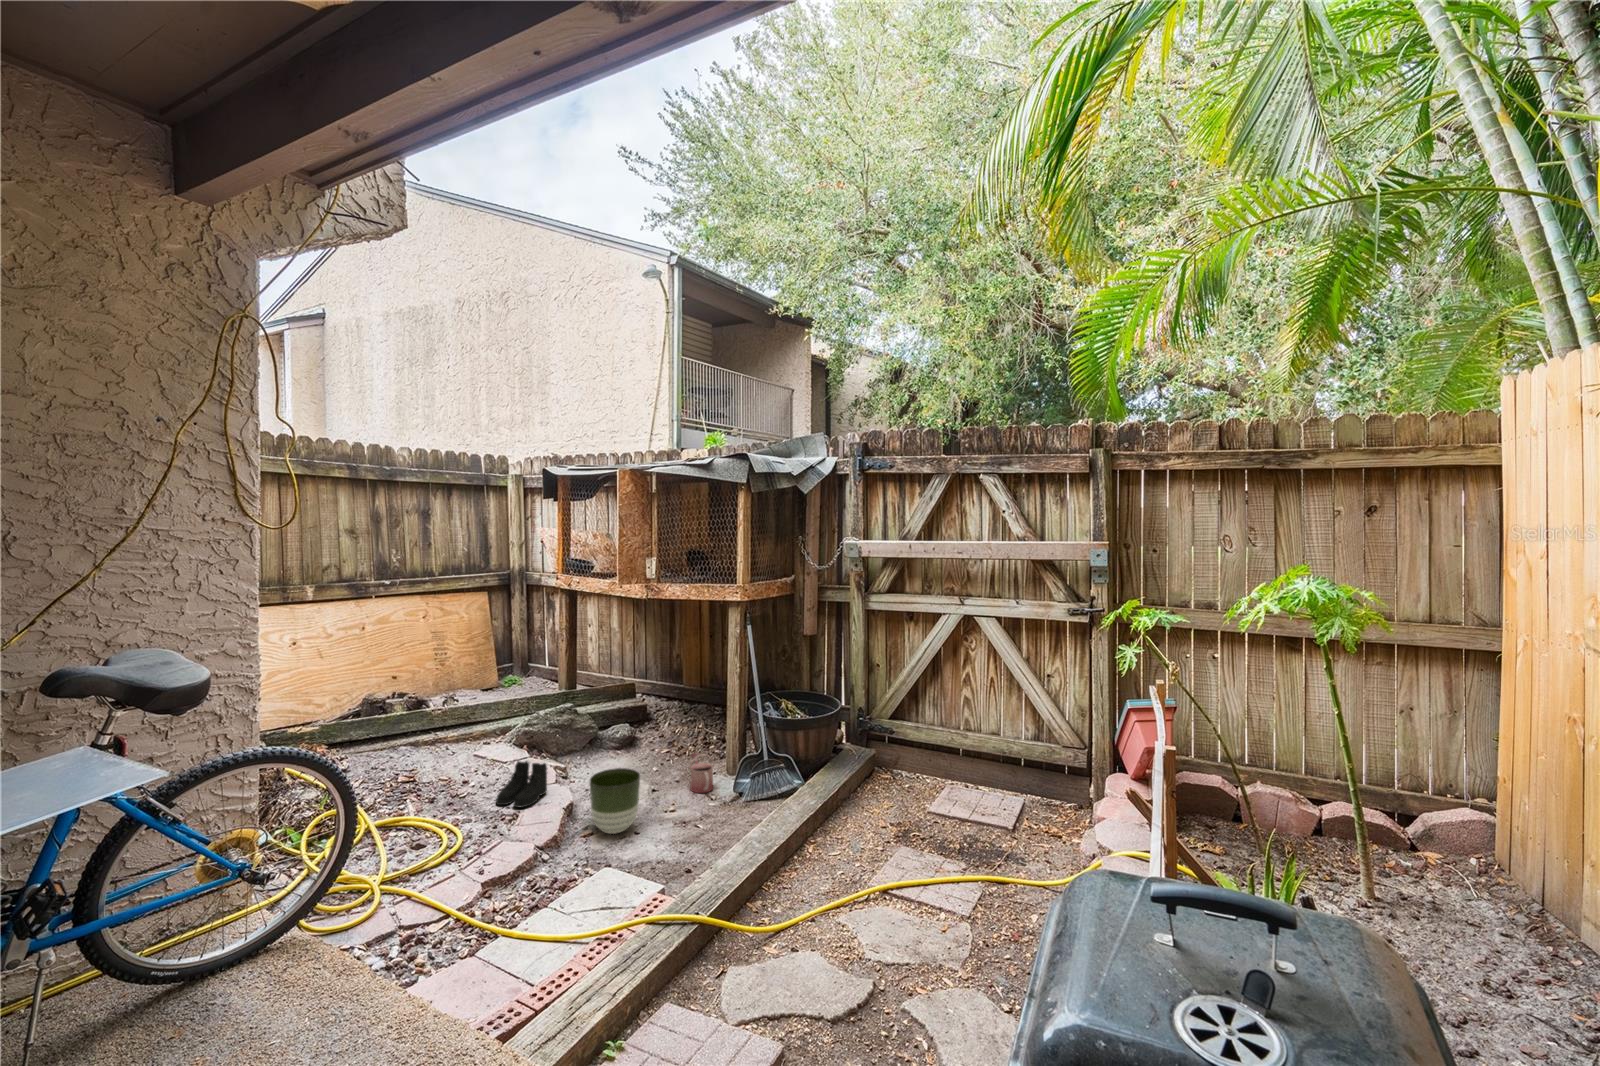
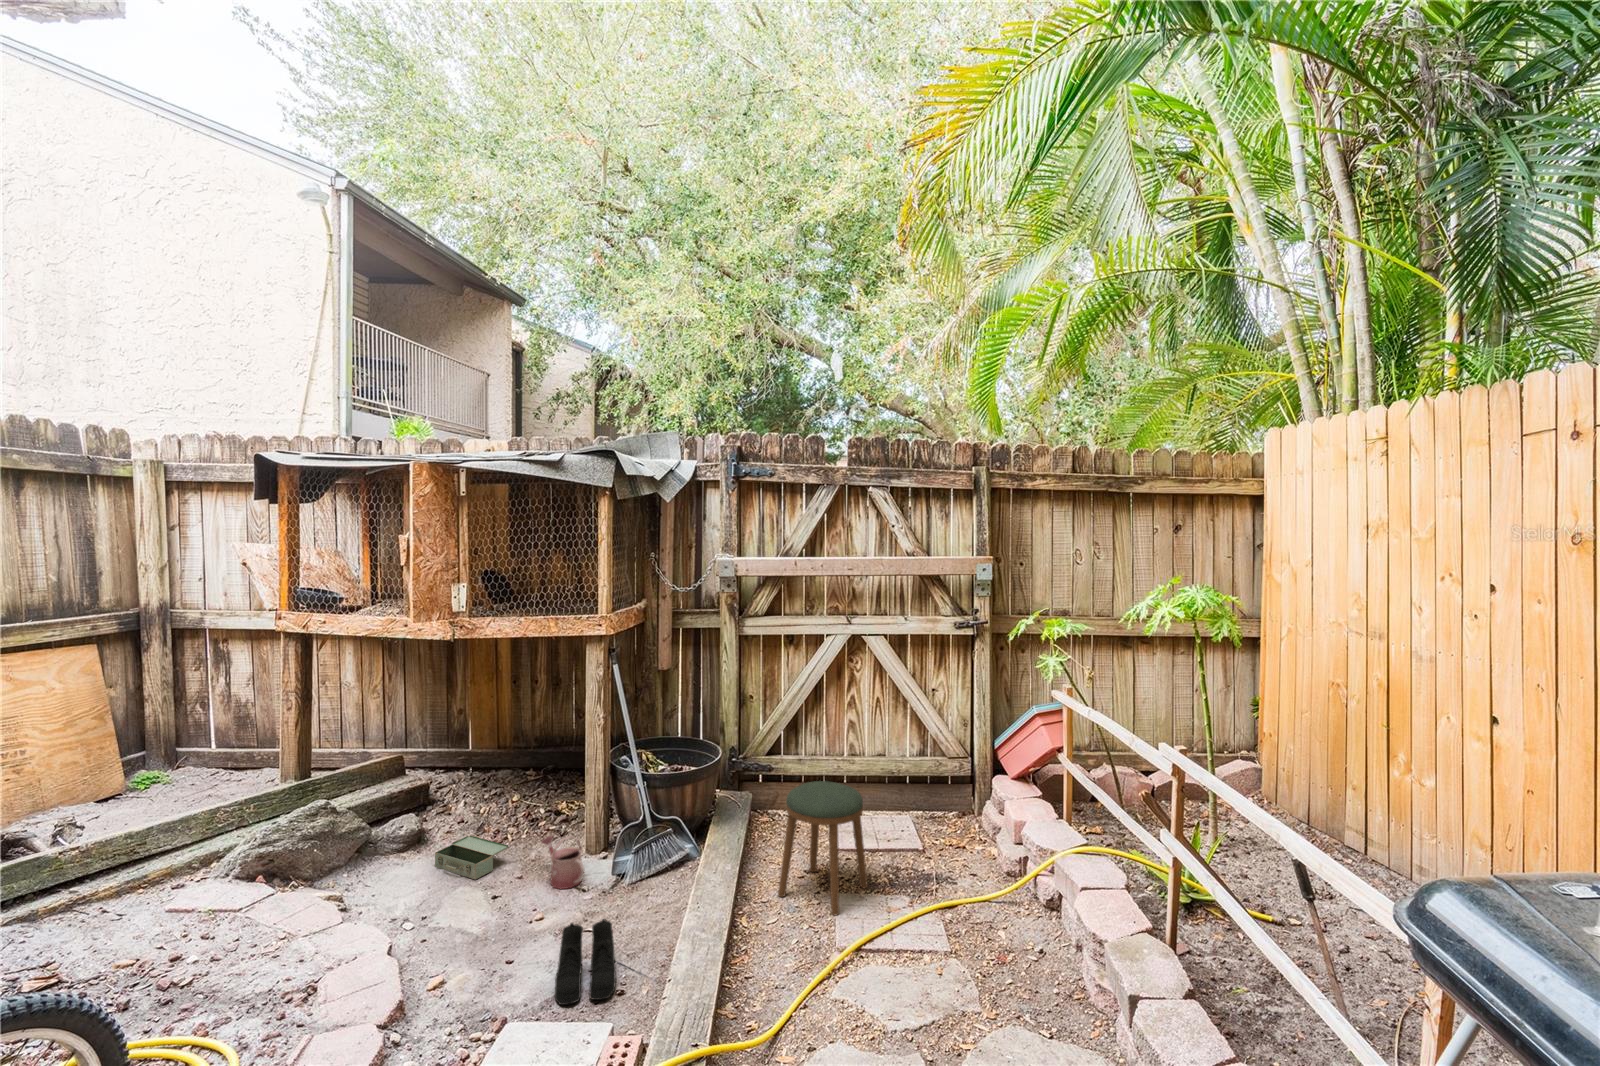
stool: none [846,740,929,858] -> present [778,781,868,916]
toolbox: none [628,745,674,775] -> present [435,836,509,879]
boots: present [496,761,547,807] -> present [555,919,616,1005]
planter: present [590,768,640,834] -> none [452,878,526,976]

